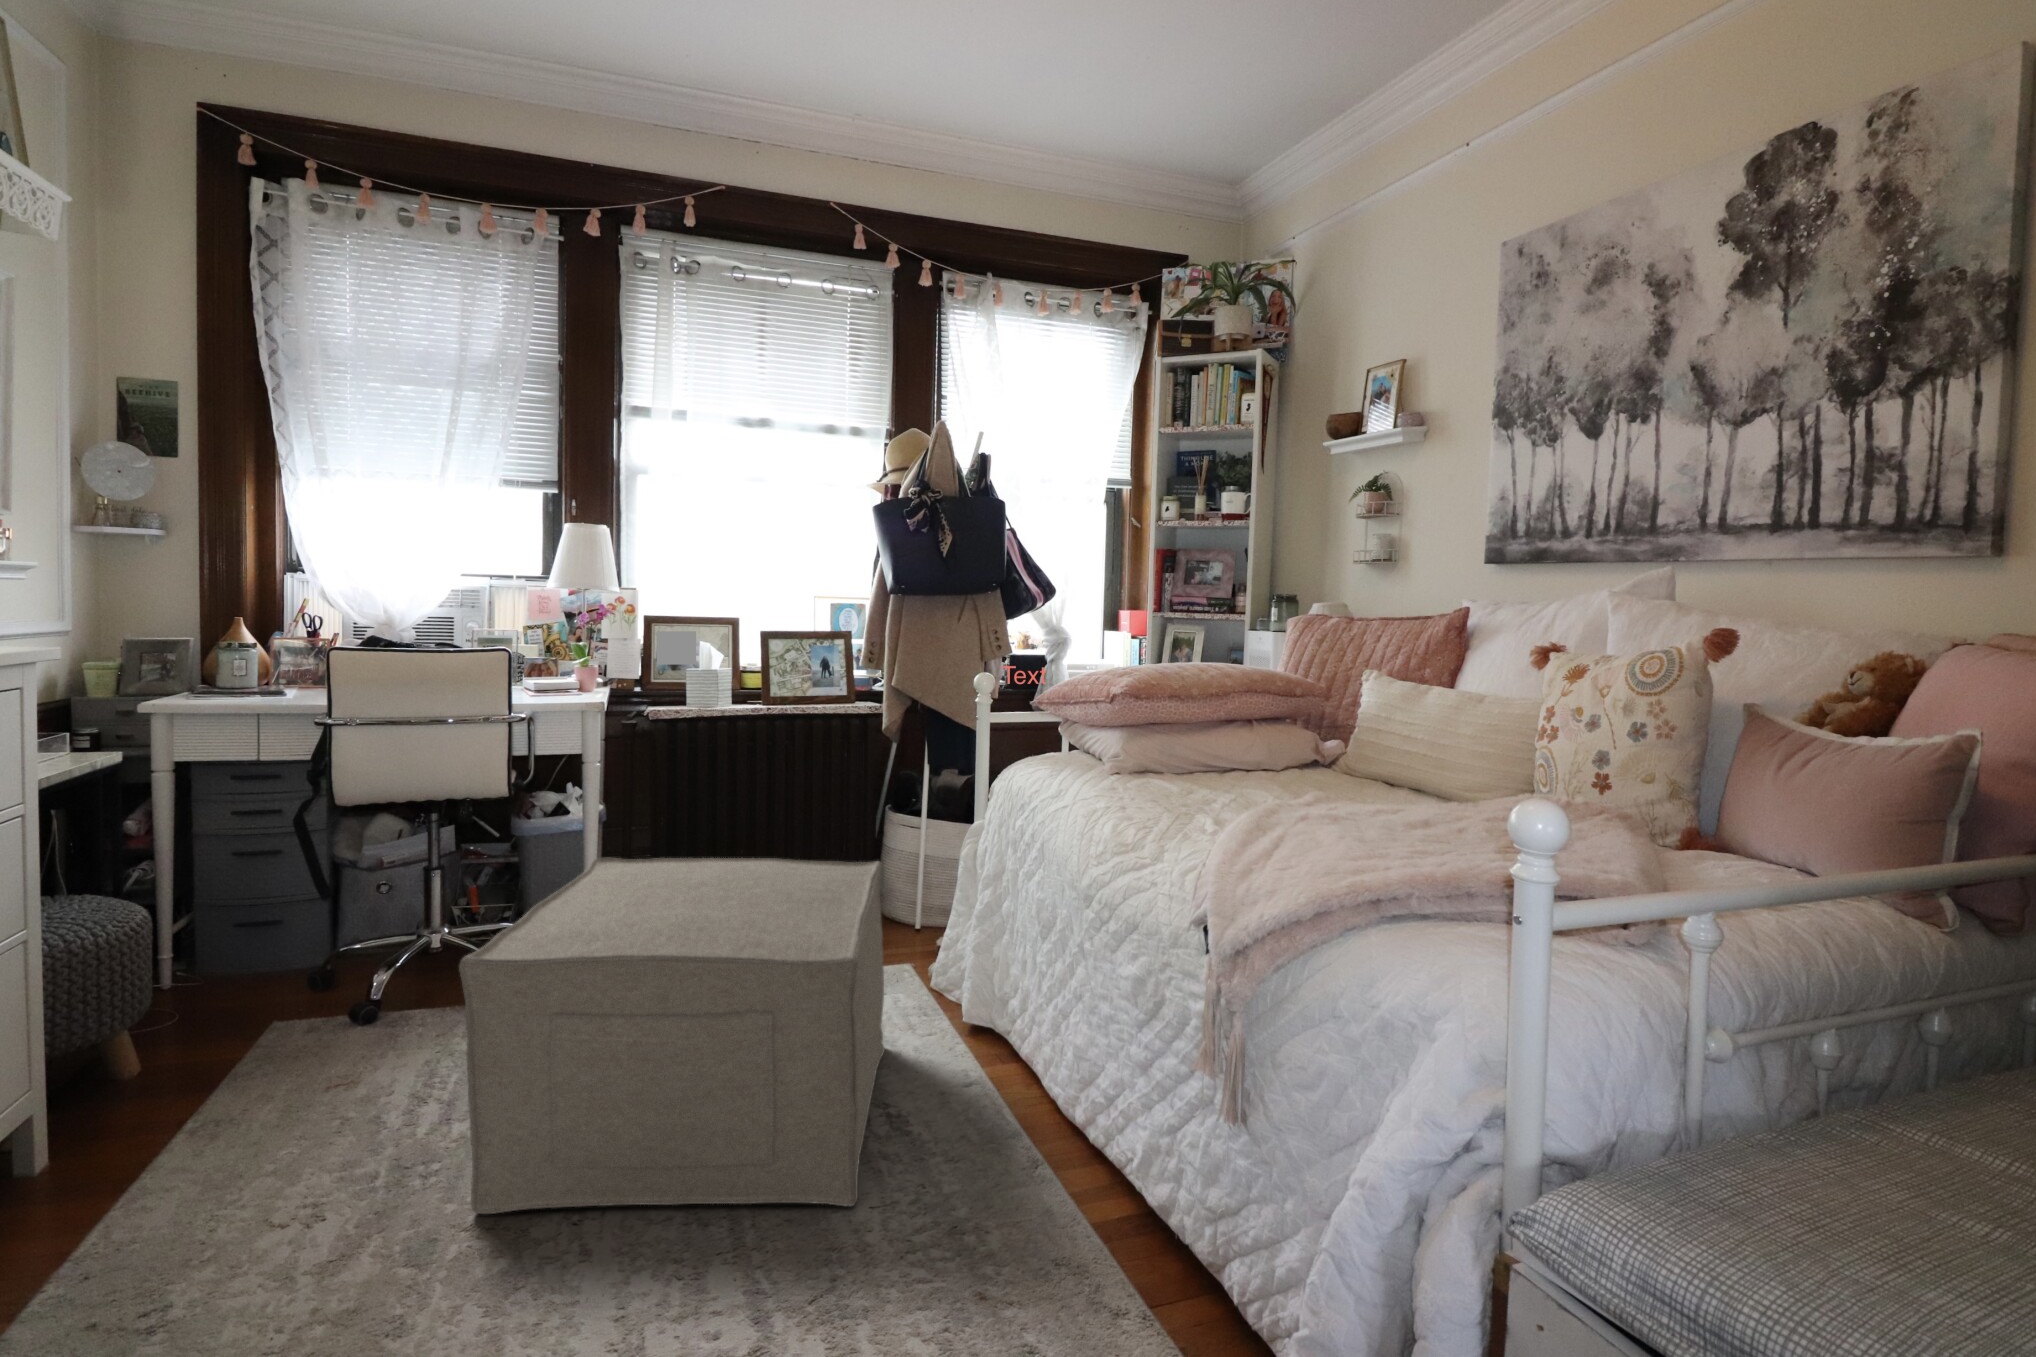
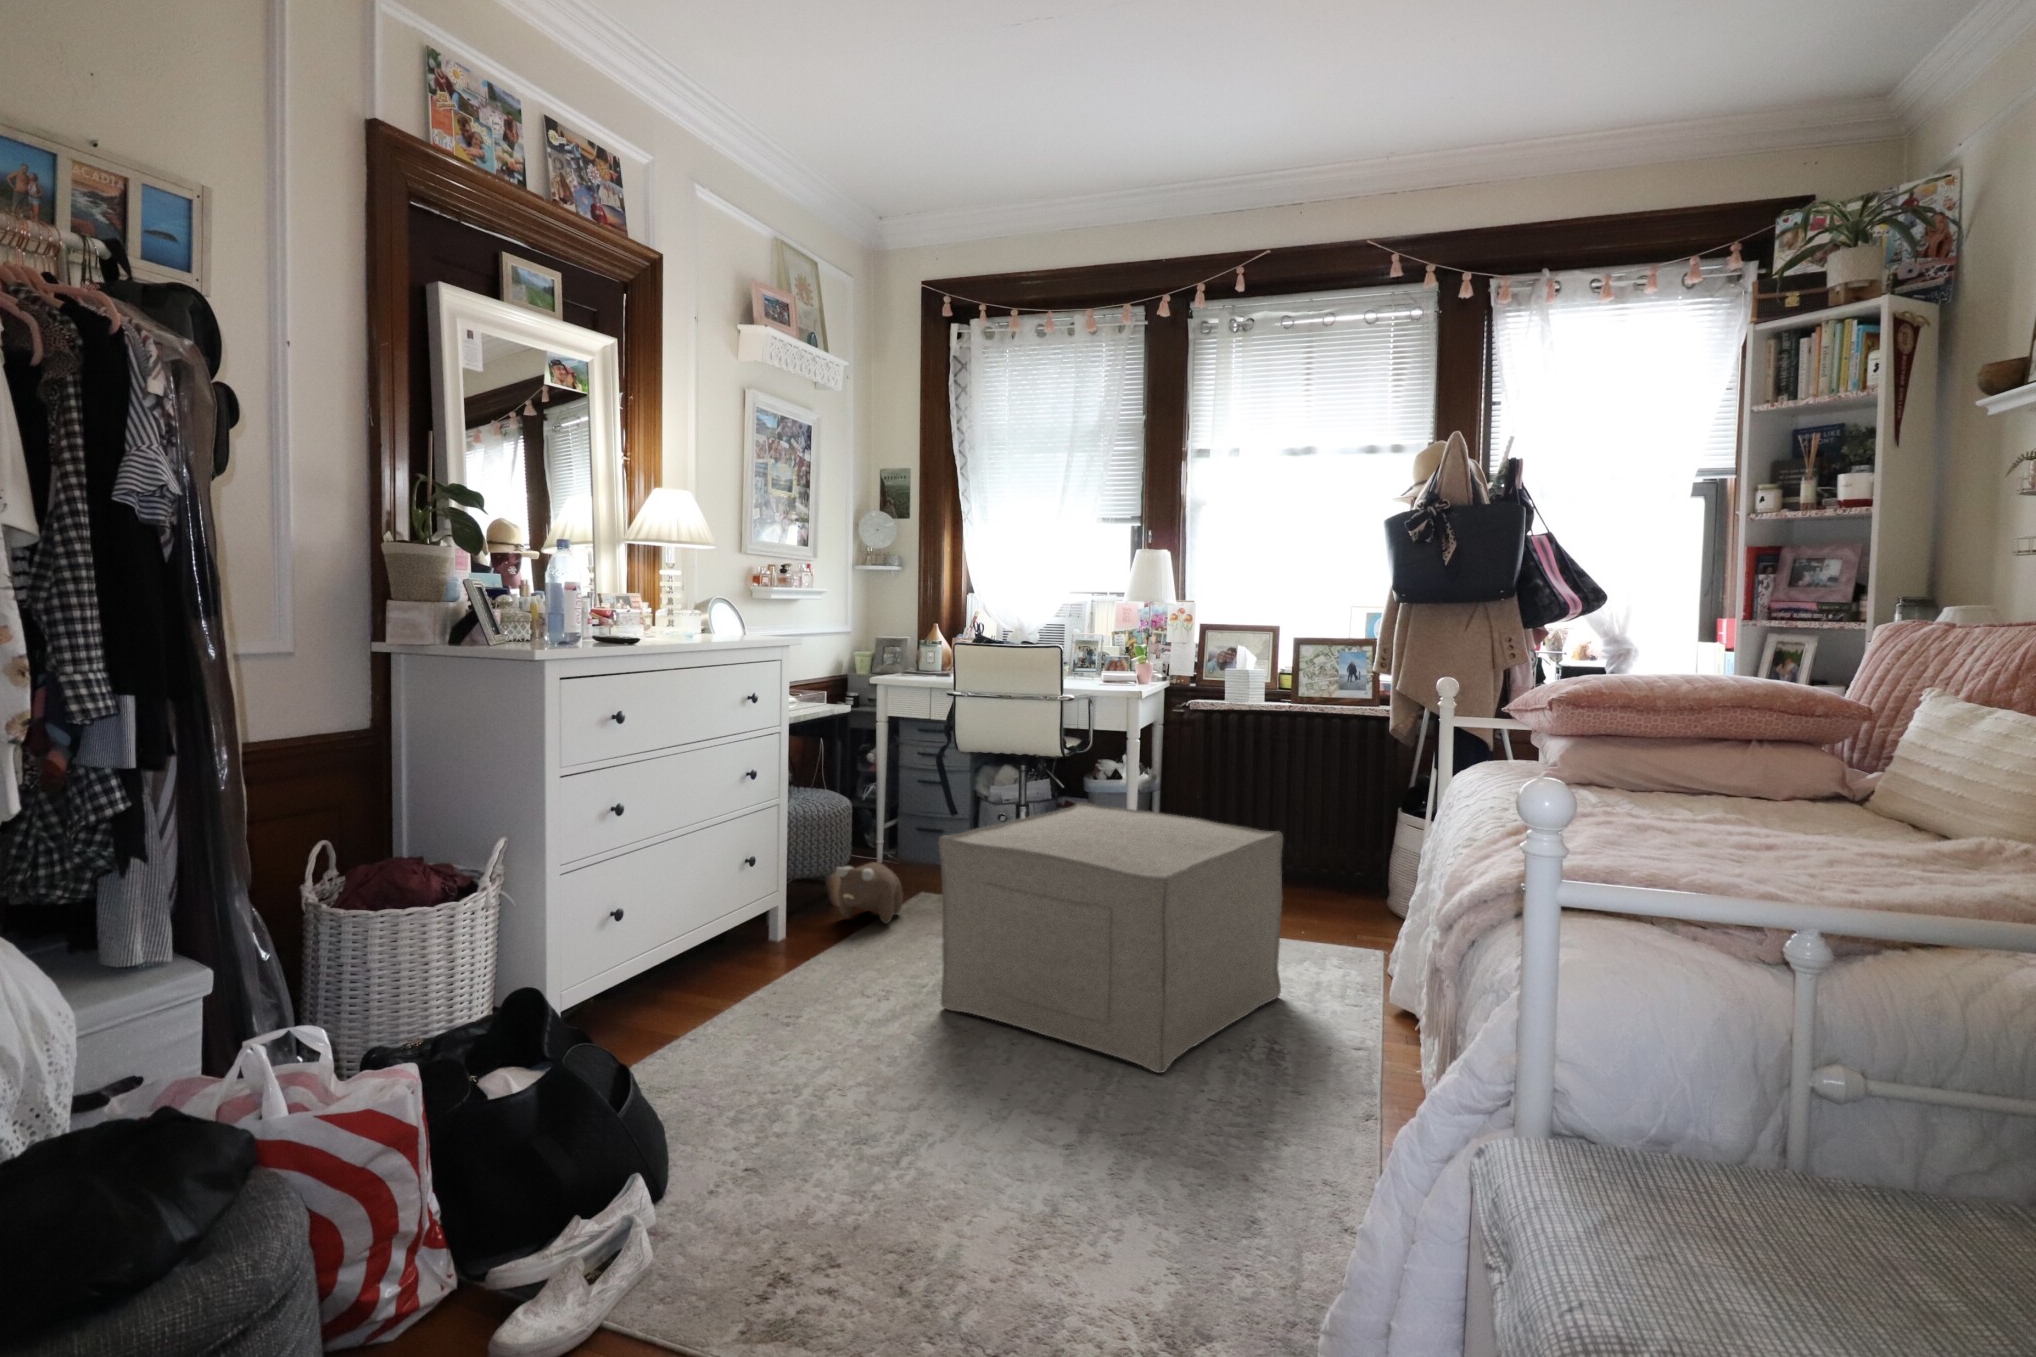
plush toy: none [159,997,281,1100] -> present [836,862,903,923]

